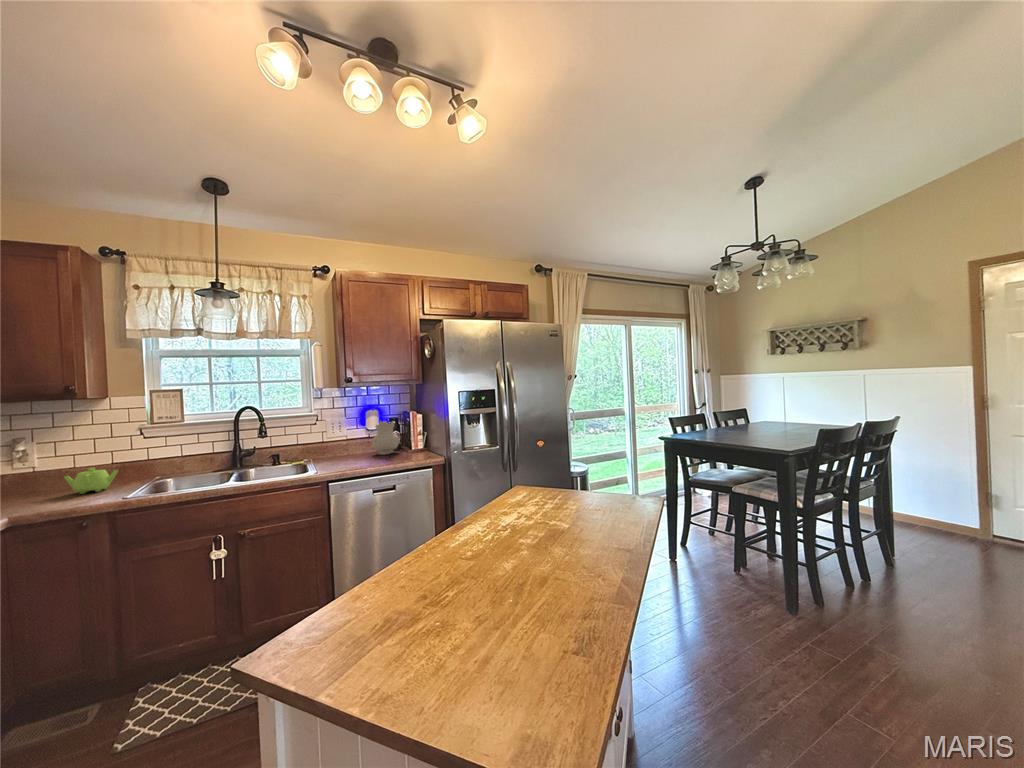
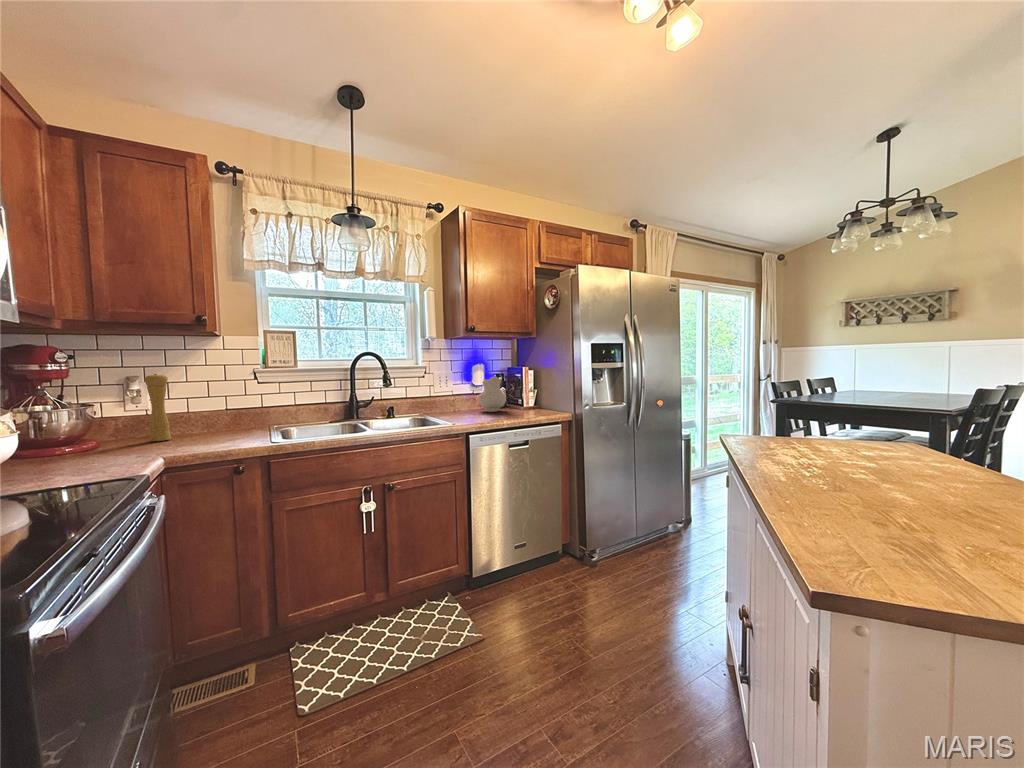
pepper mill: none [22,437,47,497] -> present [145,374,171,441]
teapot: present [64,468,118,494] -> none [192,411,245,439]

